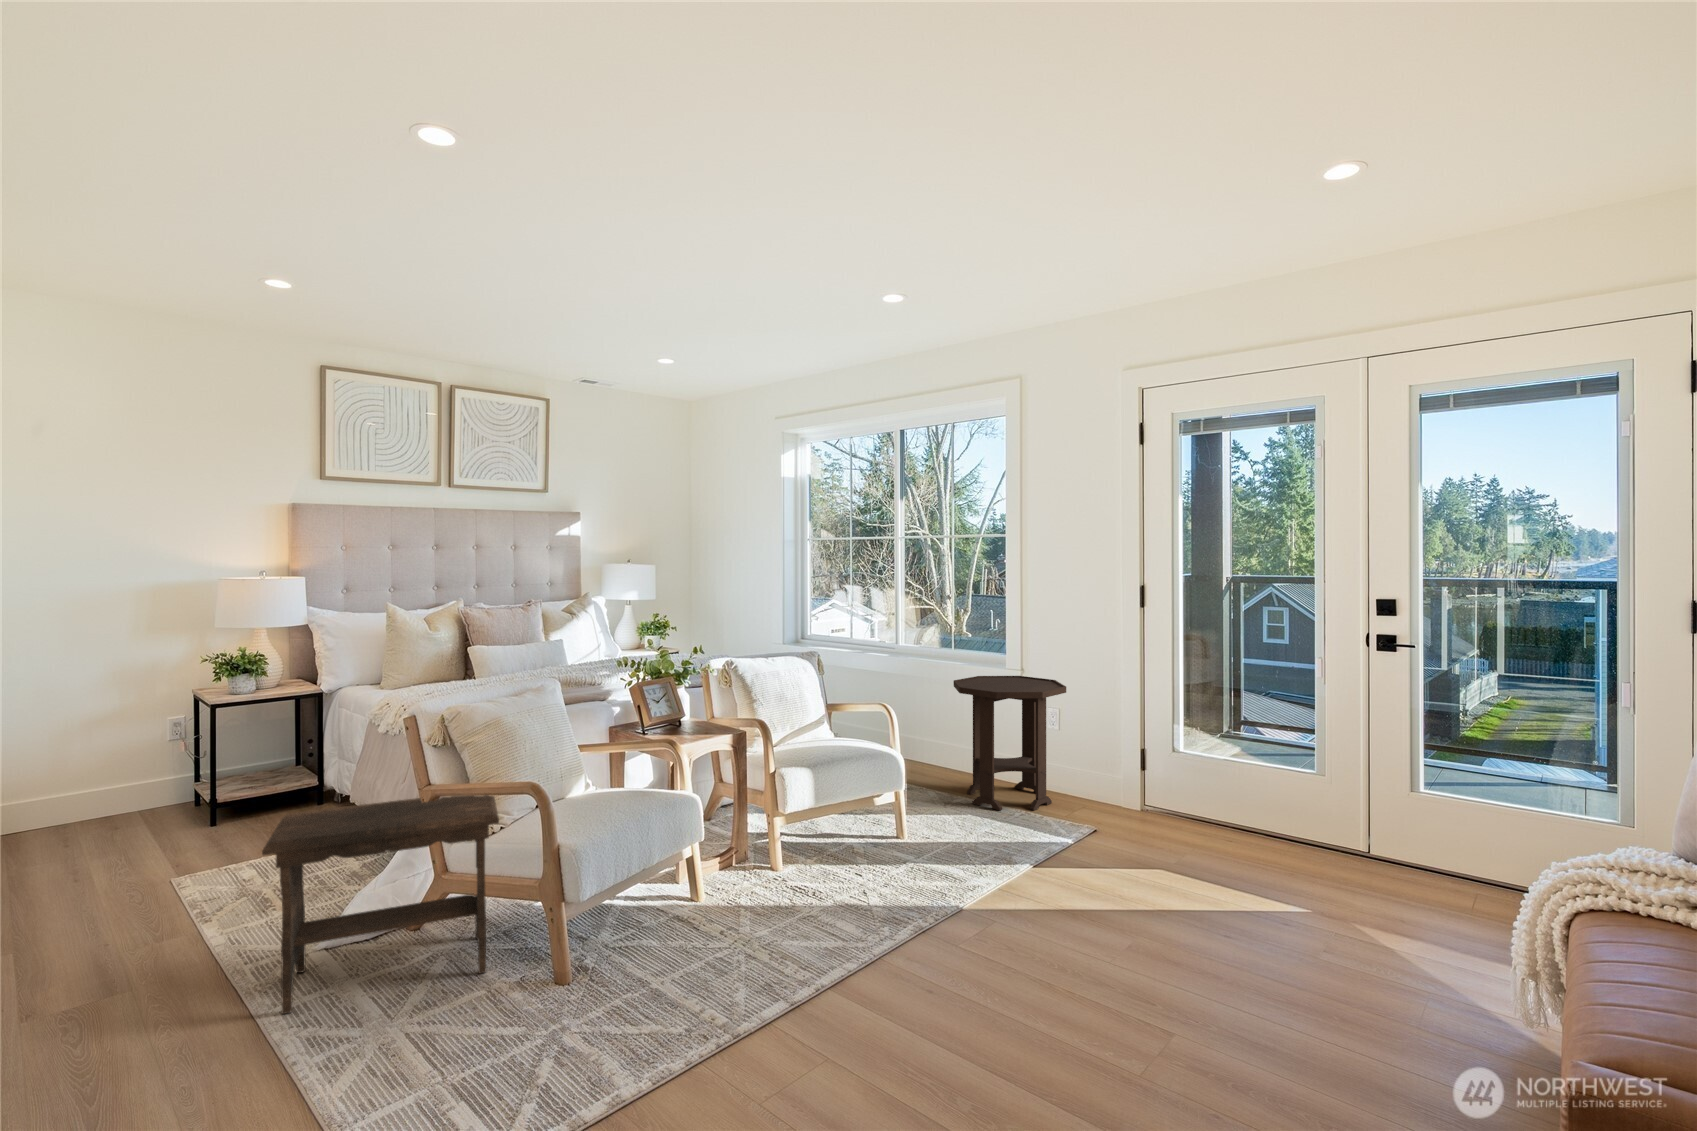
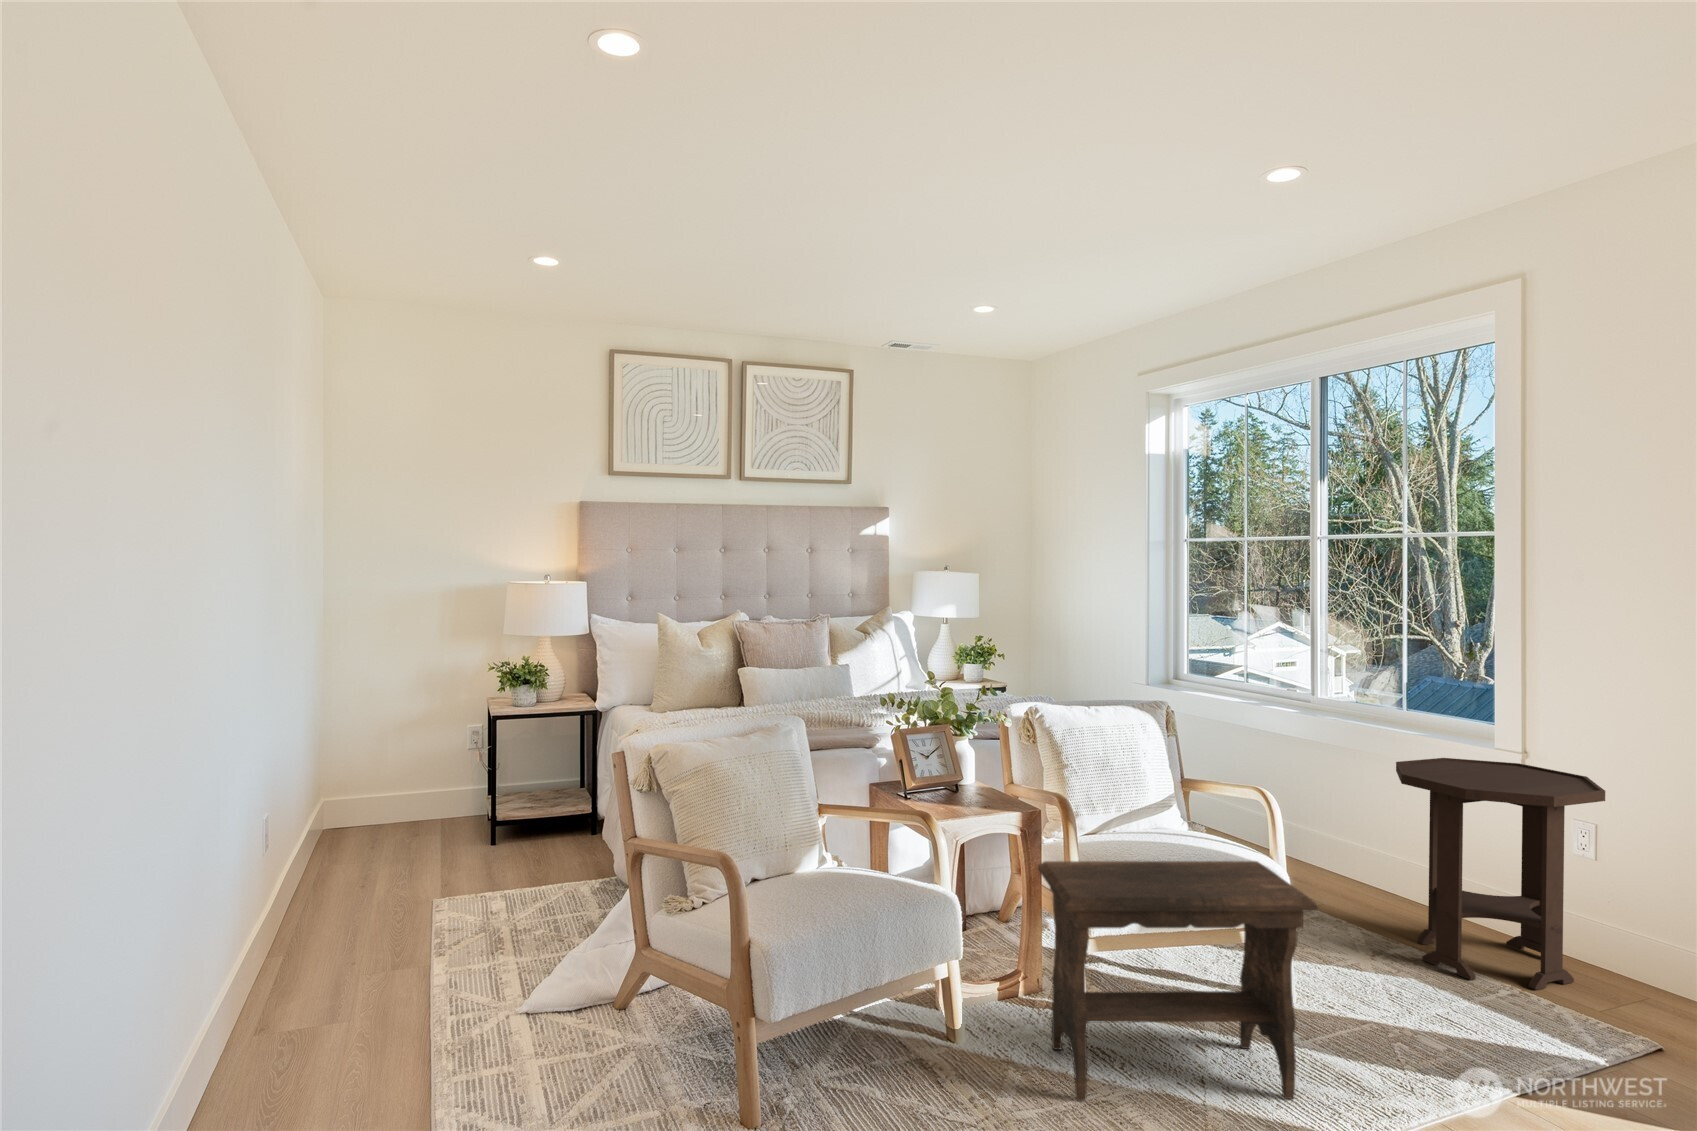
footstool: present [262,795,499,1014] -> present [1038,861,1318,1101]

